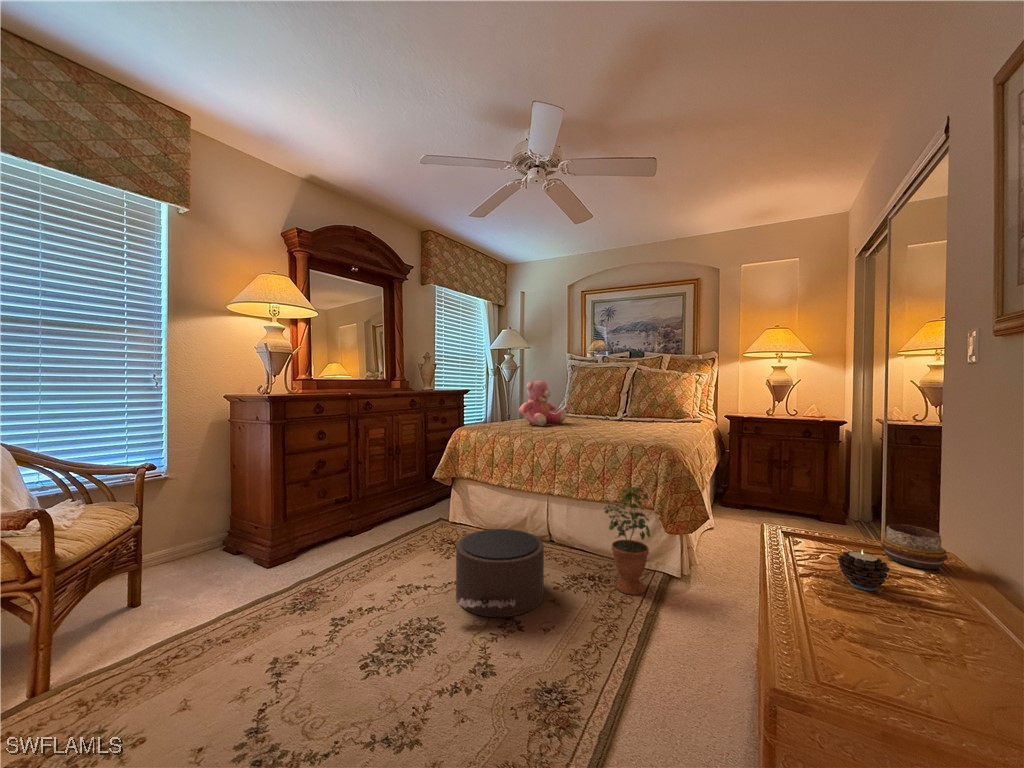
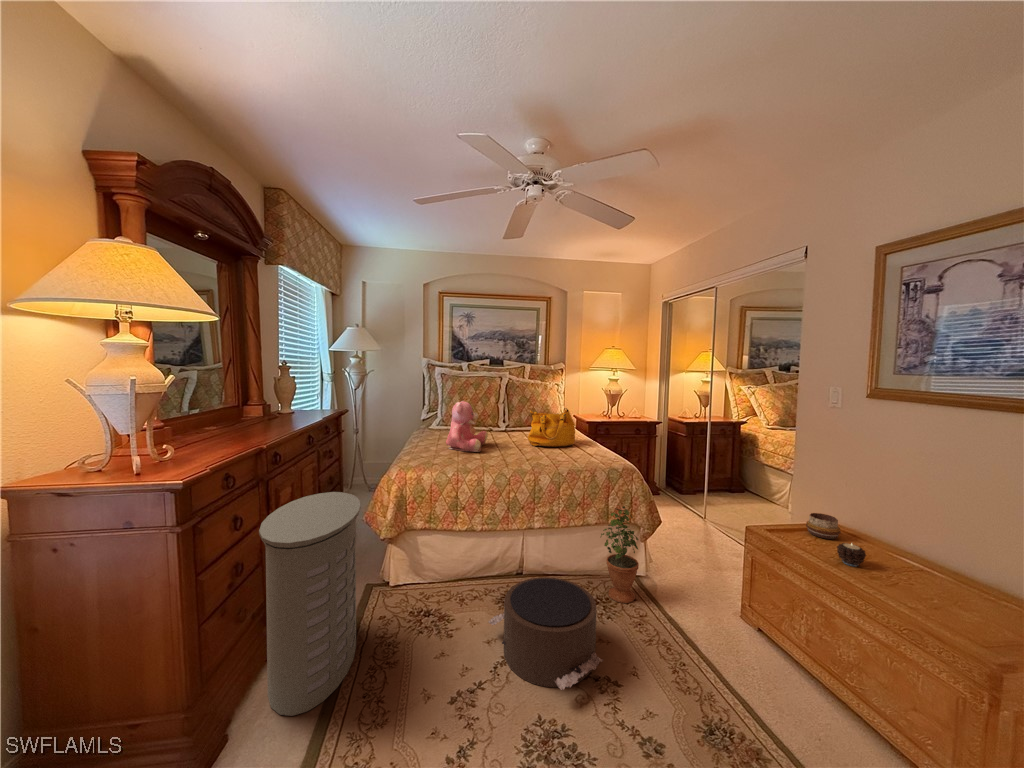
handbag: none [600,387,654,428] -> present [528,408,575,447]
laundry hamper: none [321,434,406,562] -> present [259,492,361,716]

